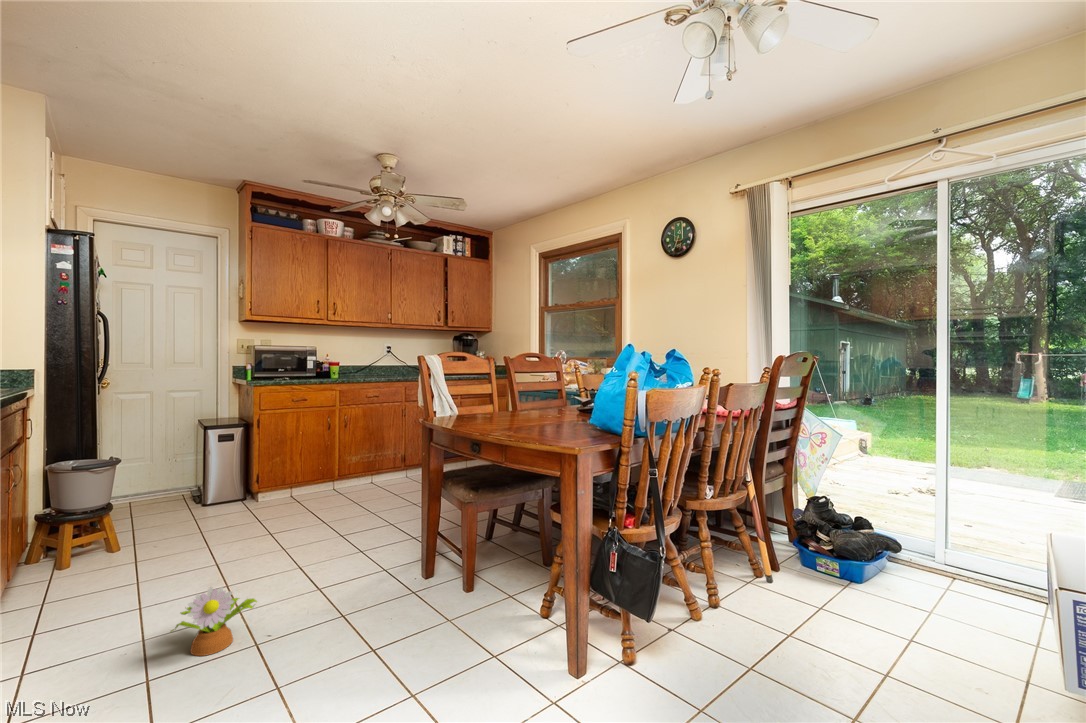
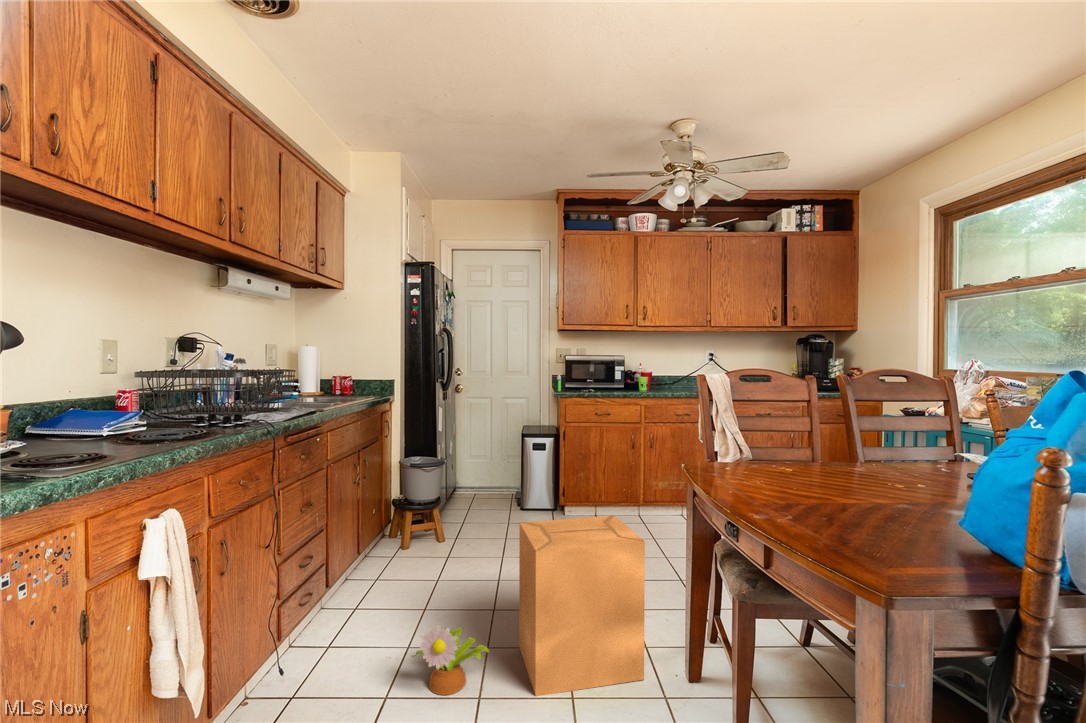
cardboard box: none [273,469,392,622] -> present [519,515,645,696]

